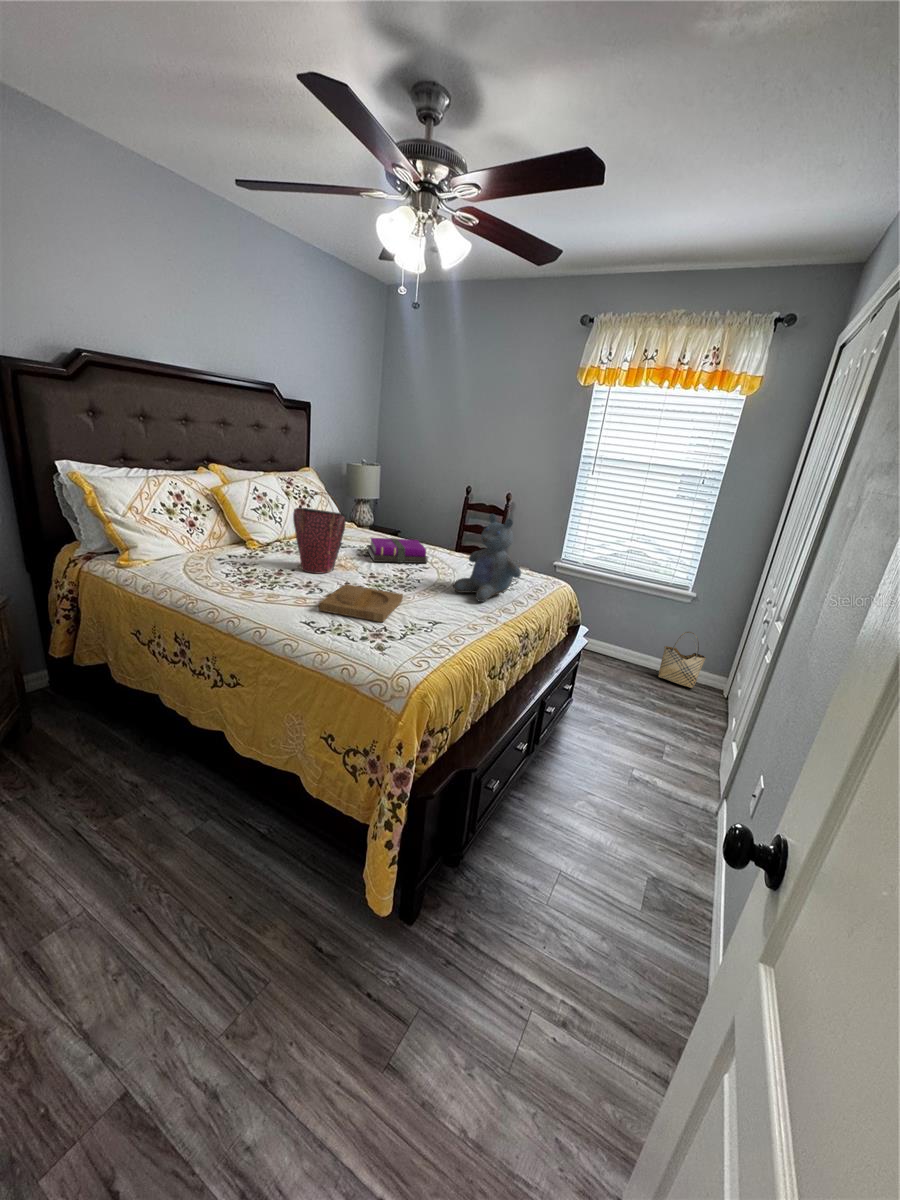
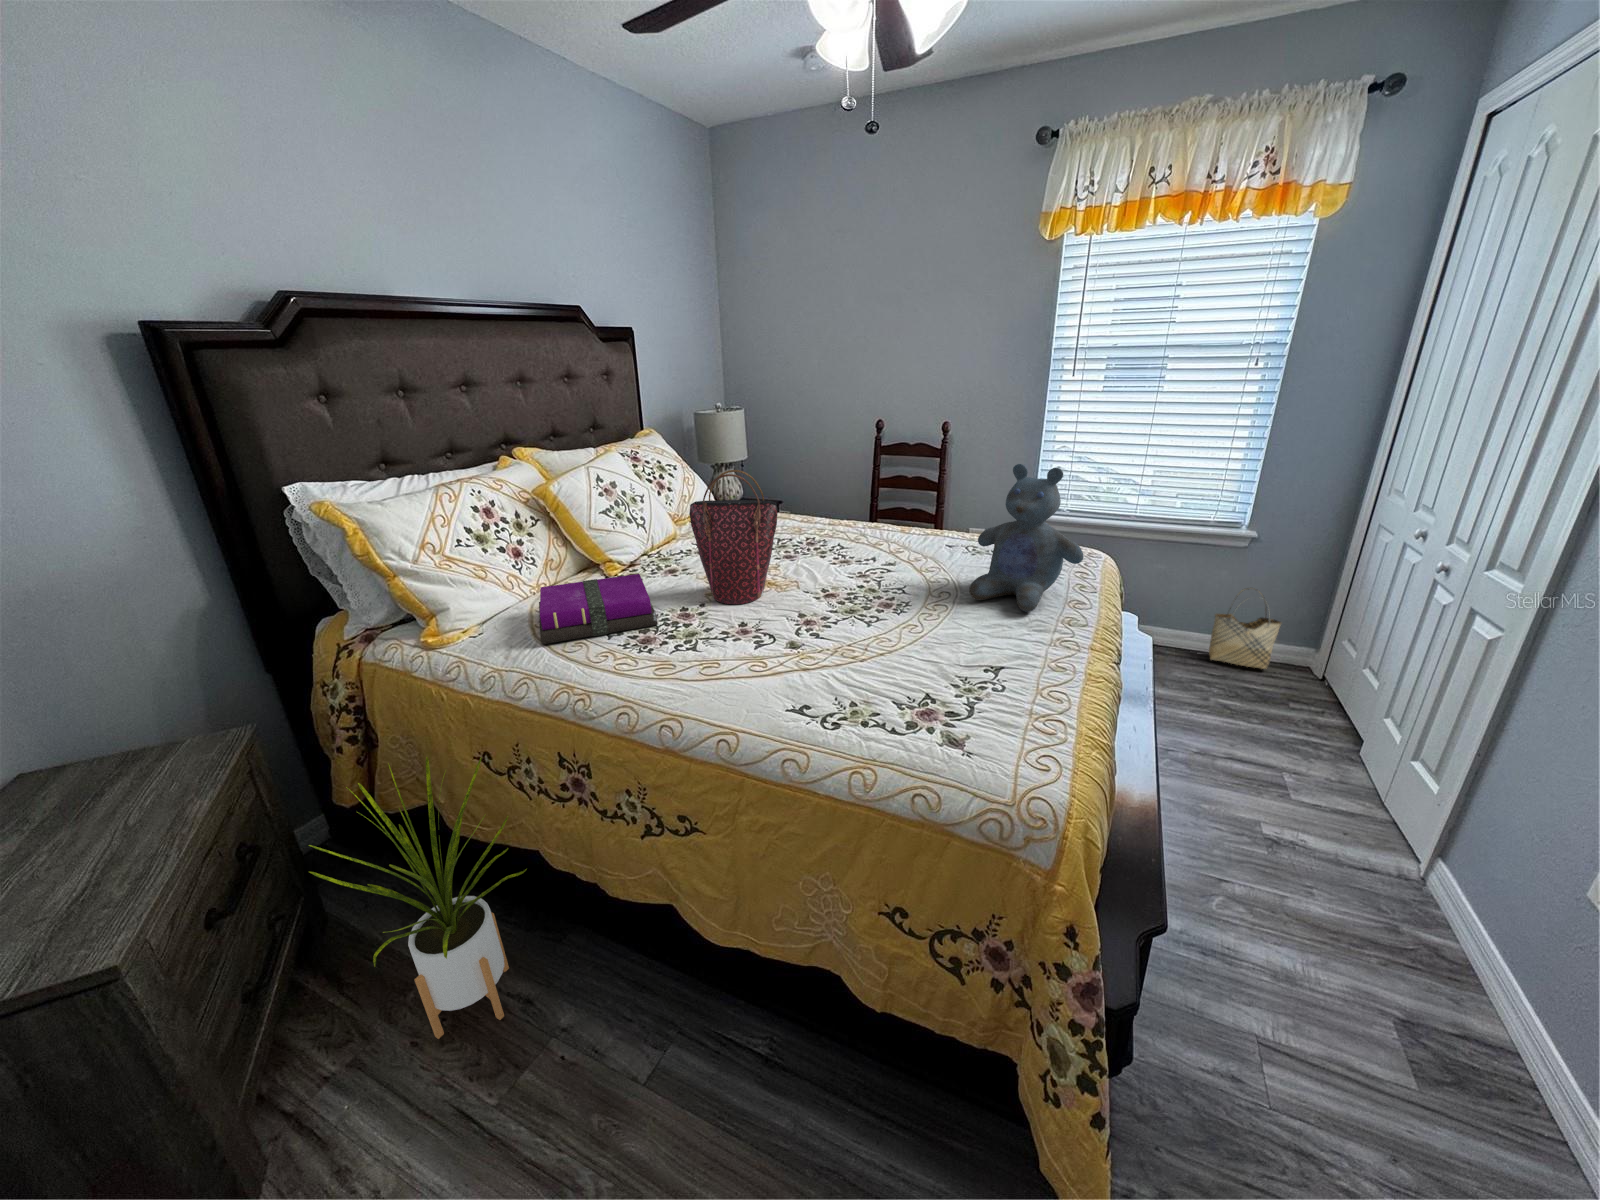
notebook: present [368,538,428,563] -> present [539,574,658,644]
tray: present [319,584,403,622] -> none [797,619,915,683]
house plant: none [20,620,148,792] -> present [309,757,526,1039]

